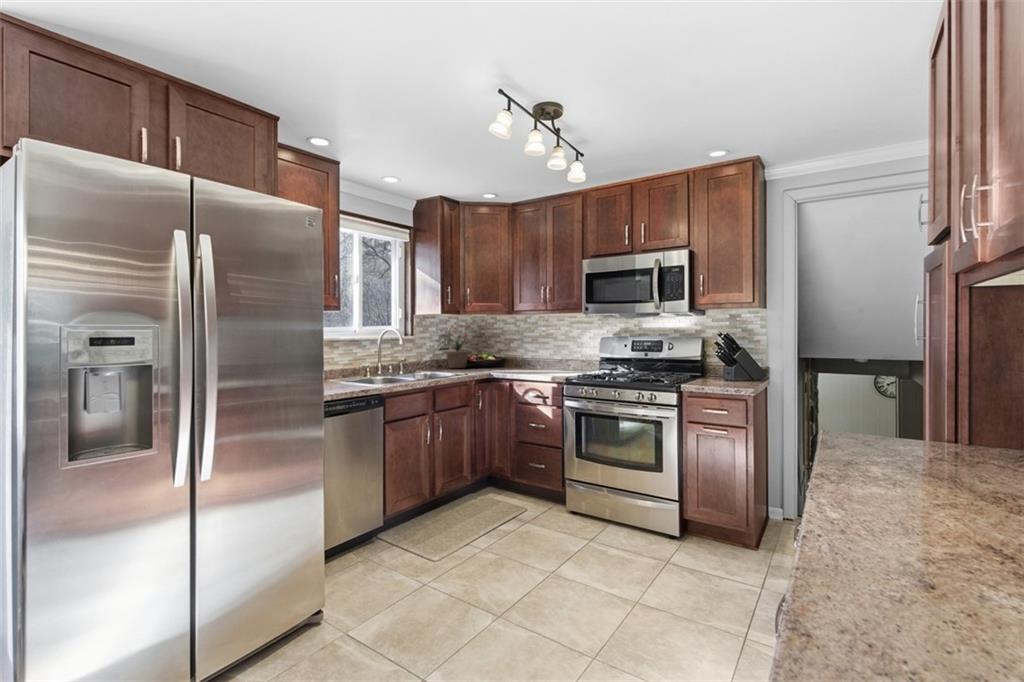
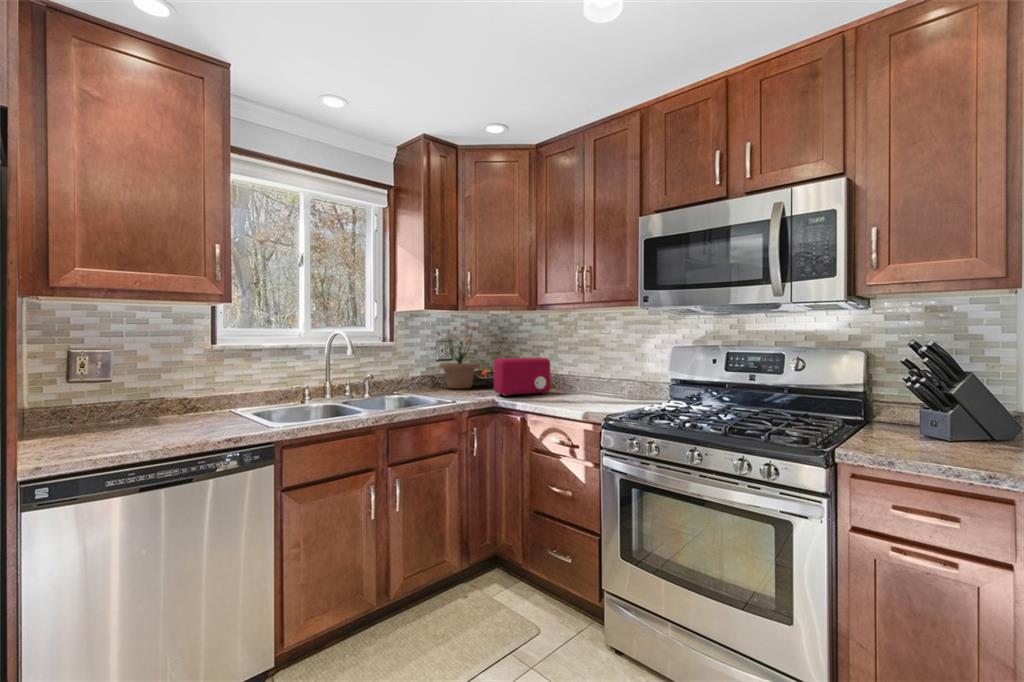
toaster: none [487,346,524,371] -> present [494,358,550,396]

